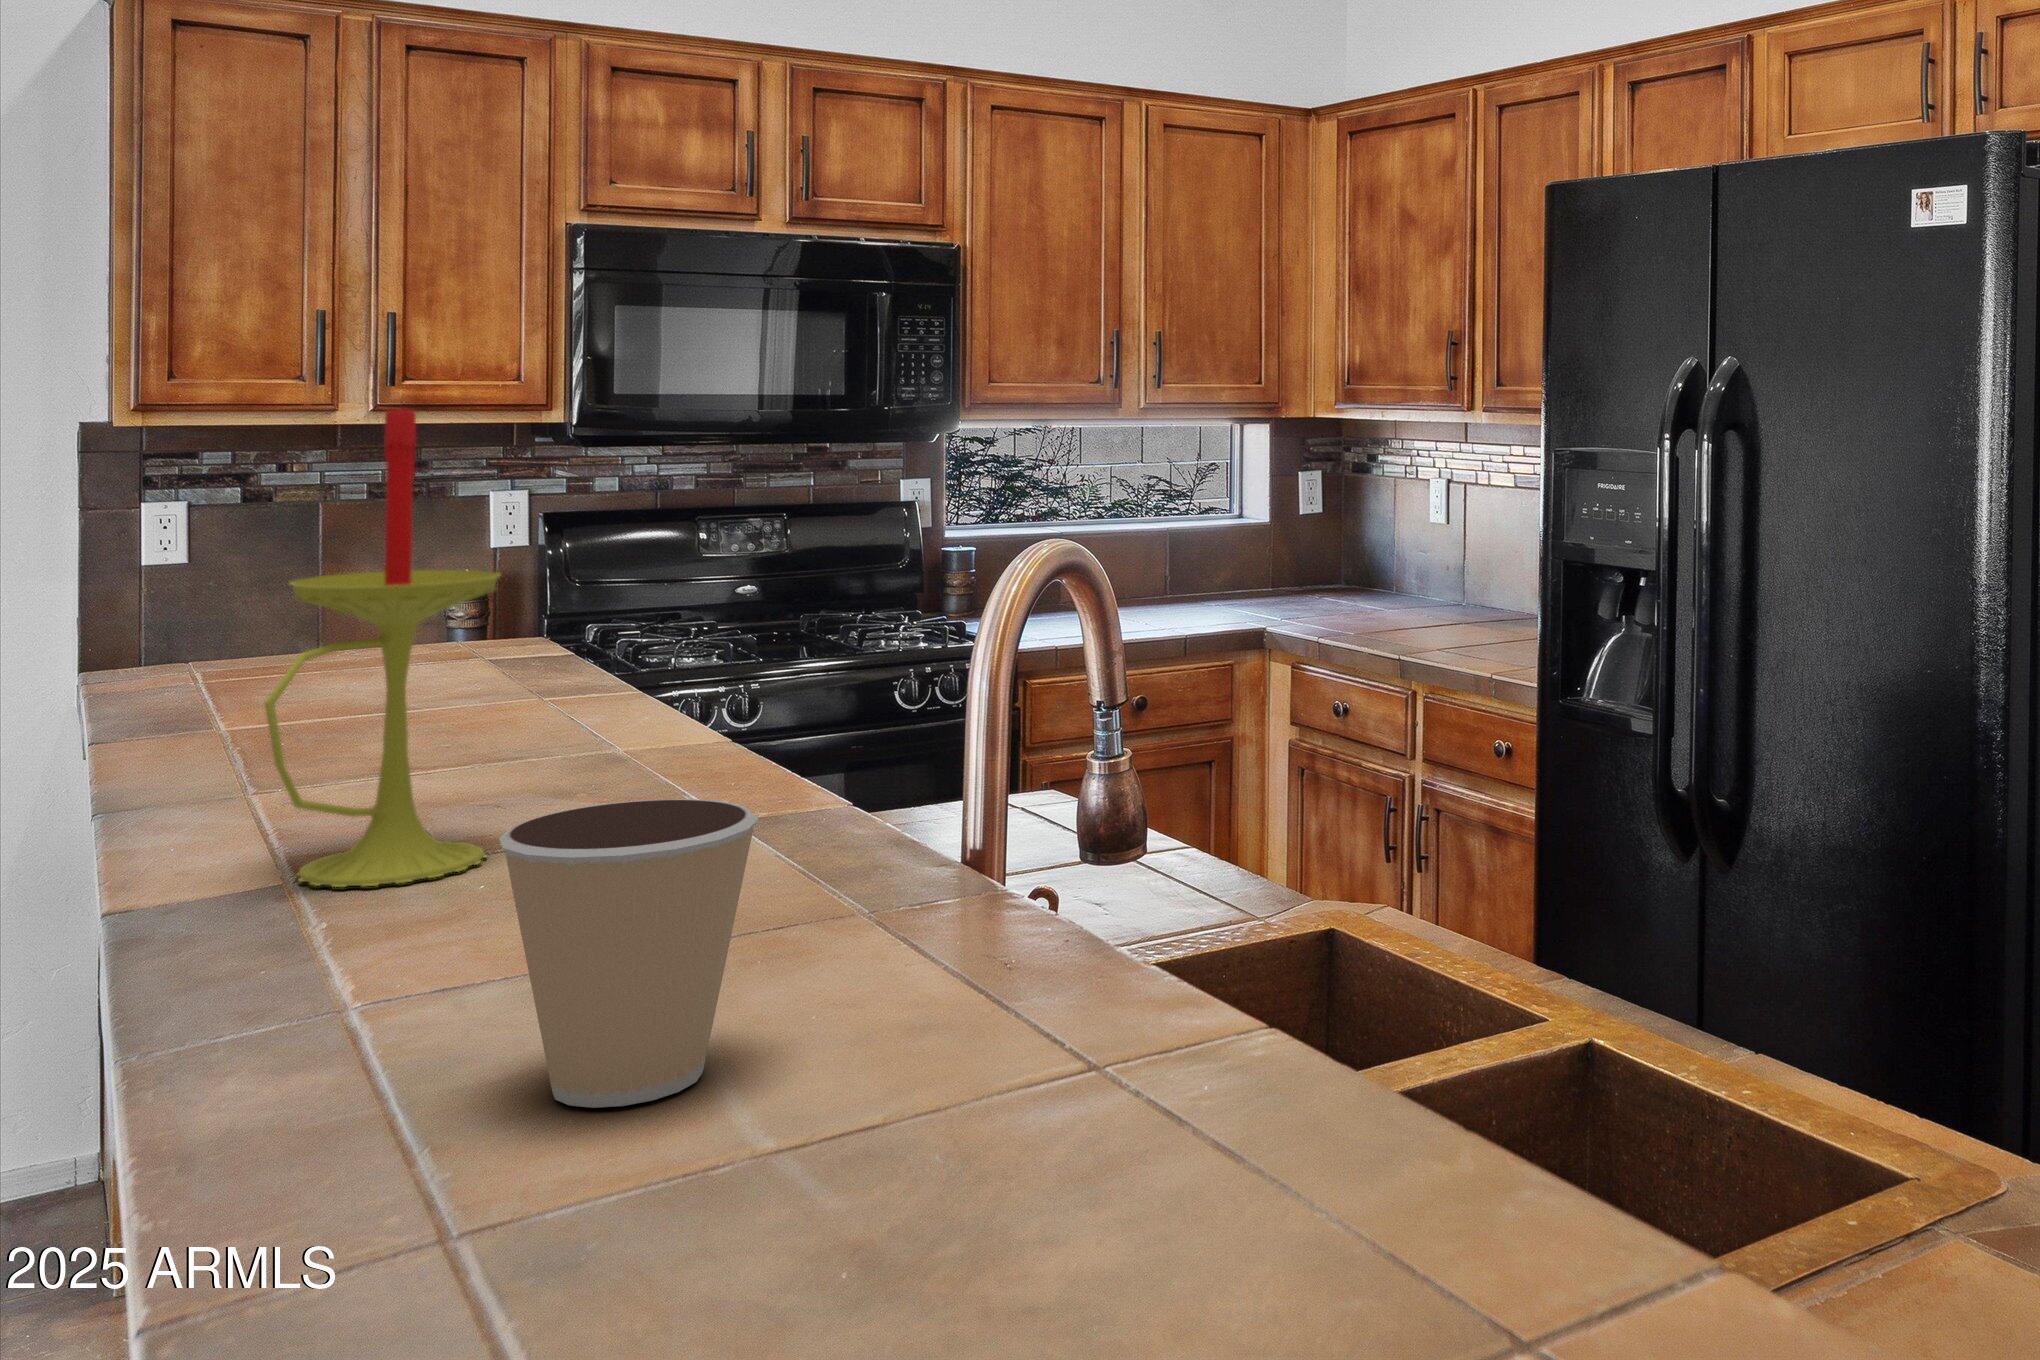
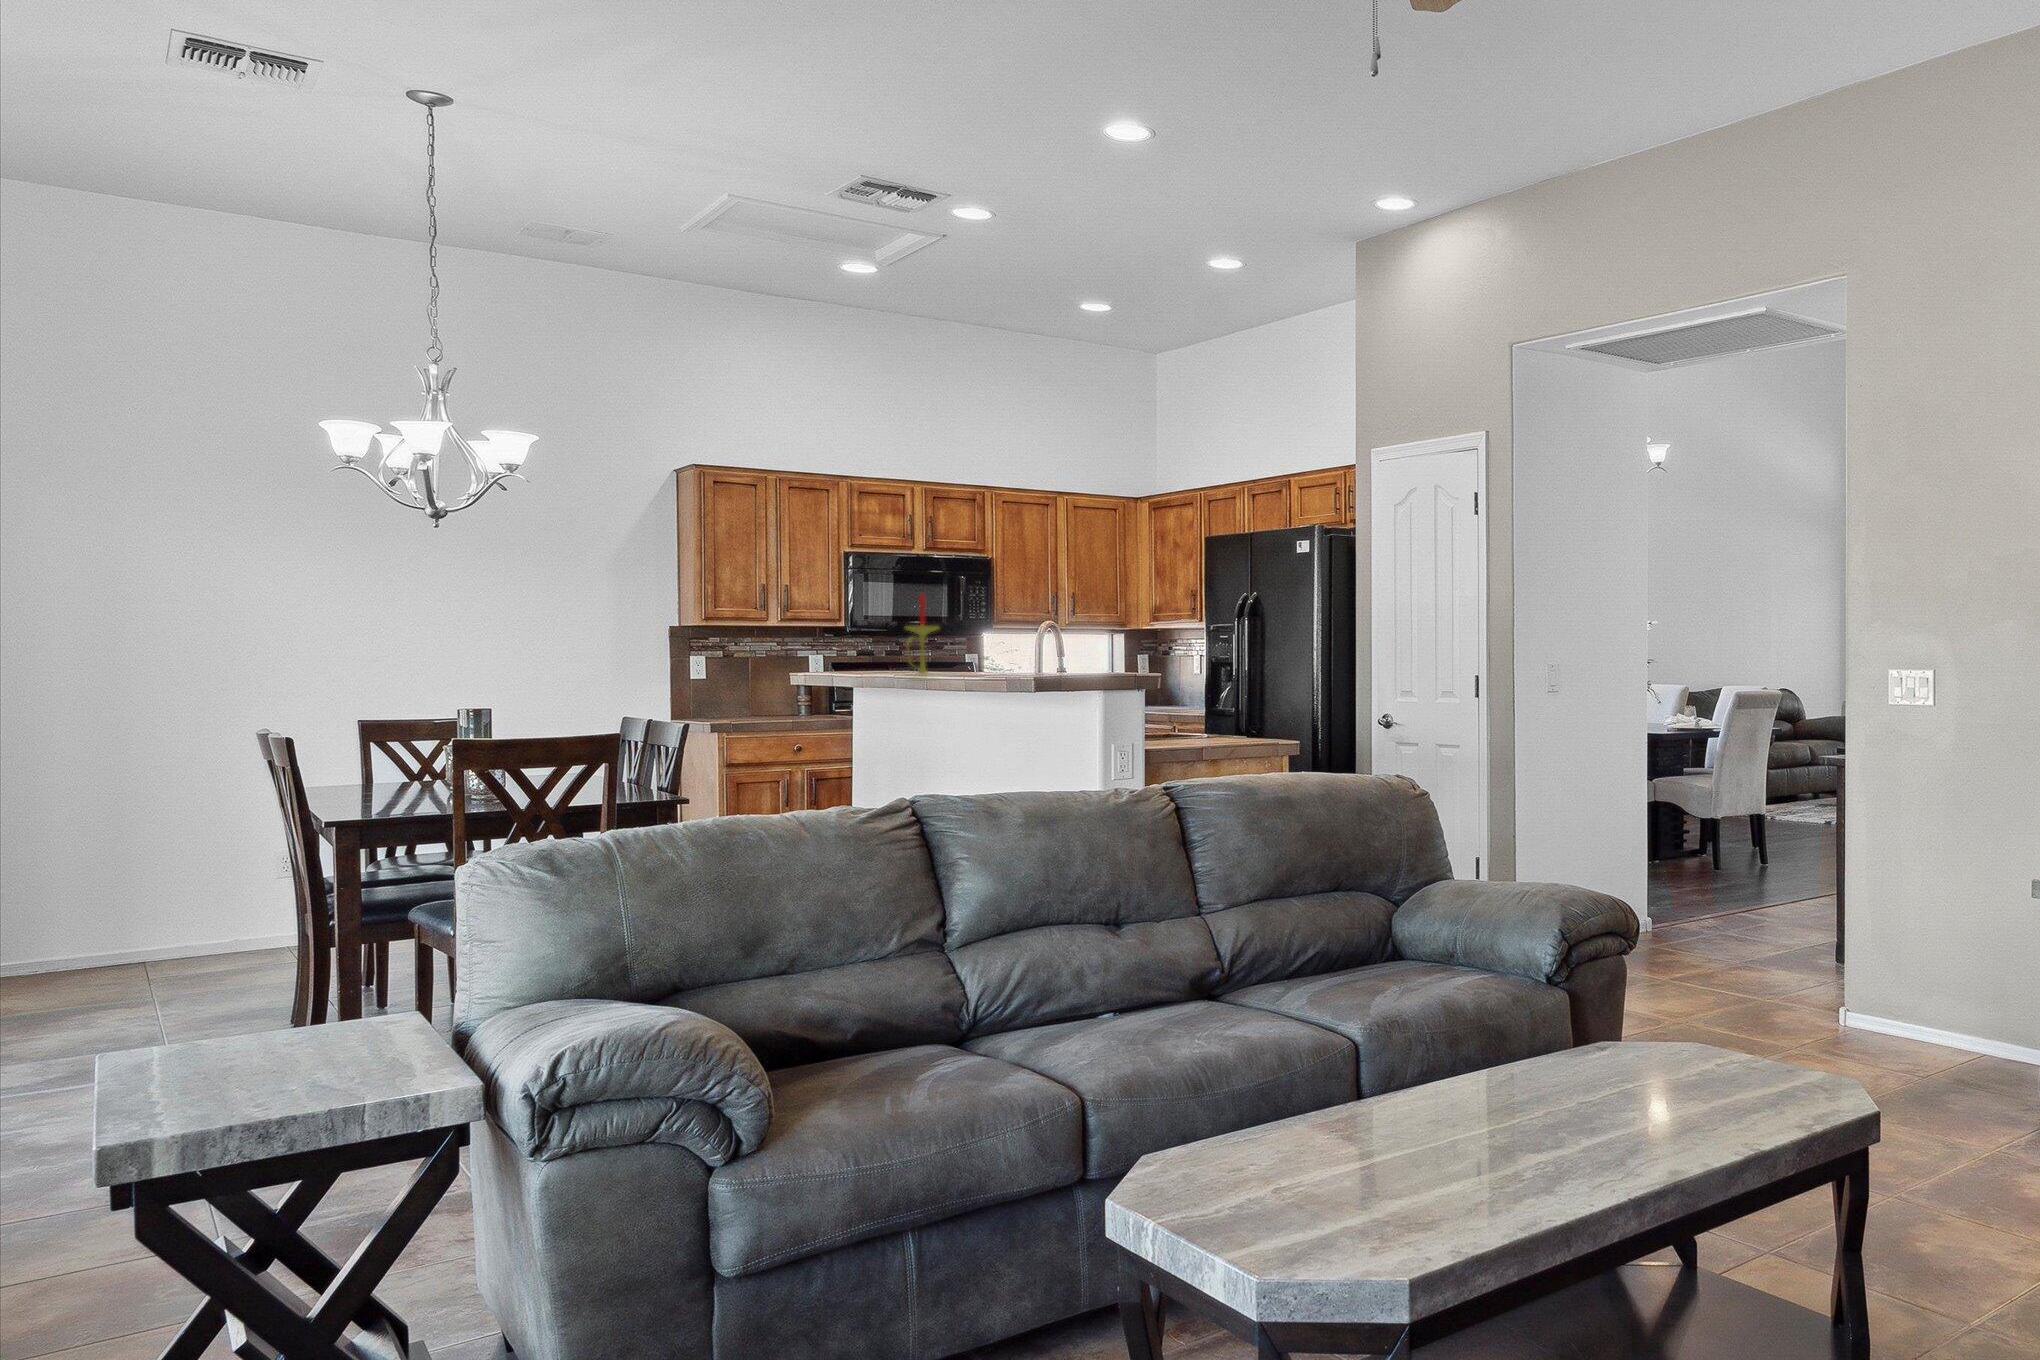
coffee cup: present [499,799,758,1108] -> none [976,643,1010,679]

